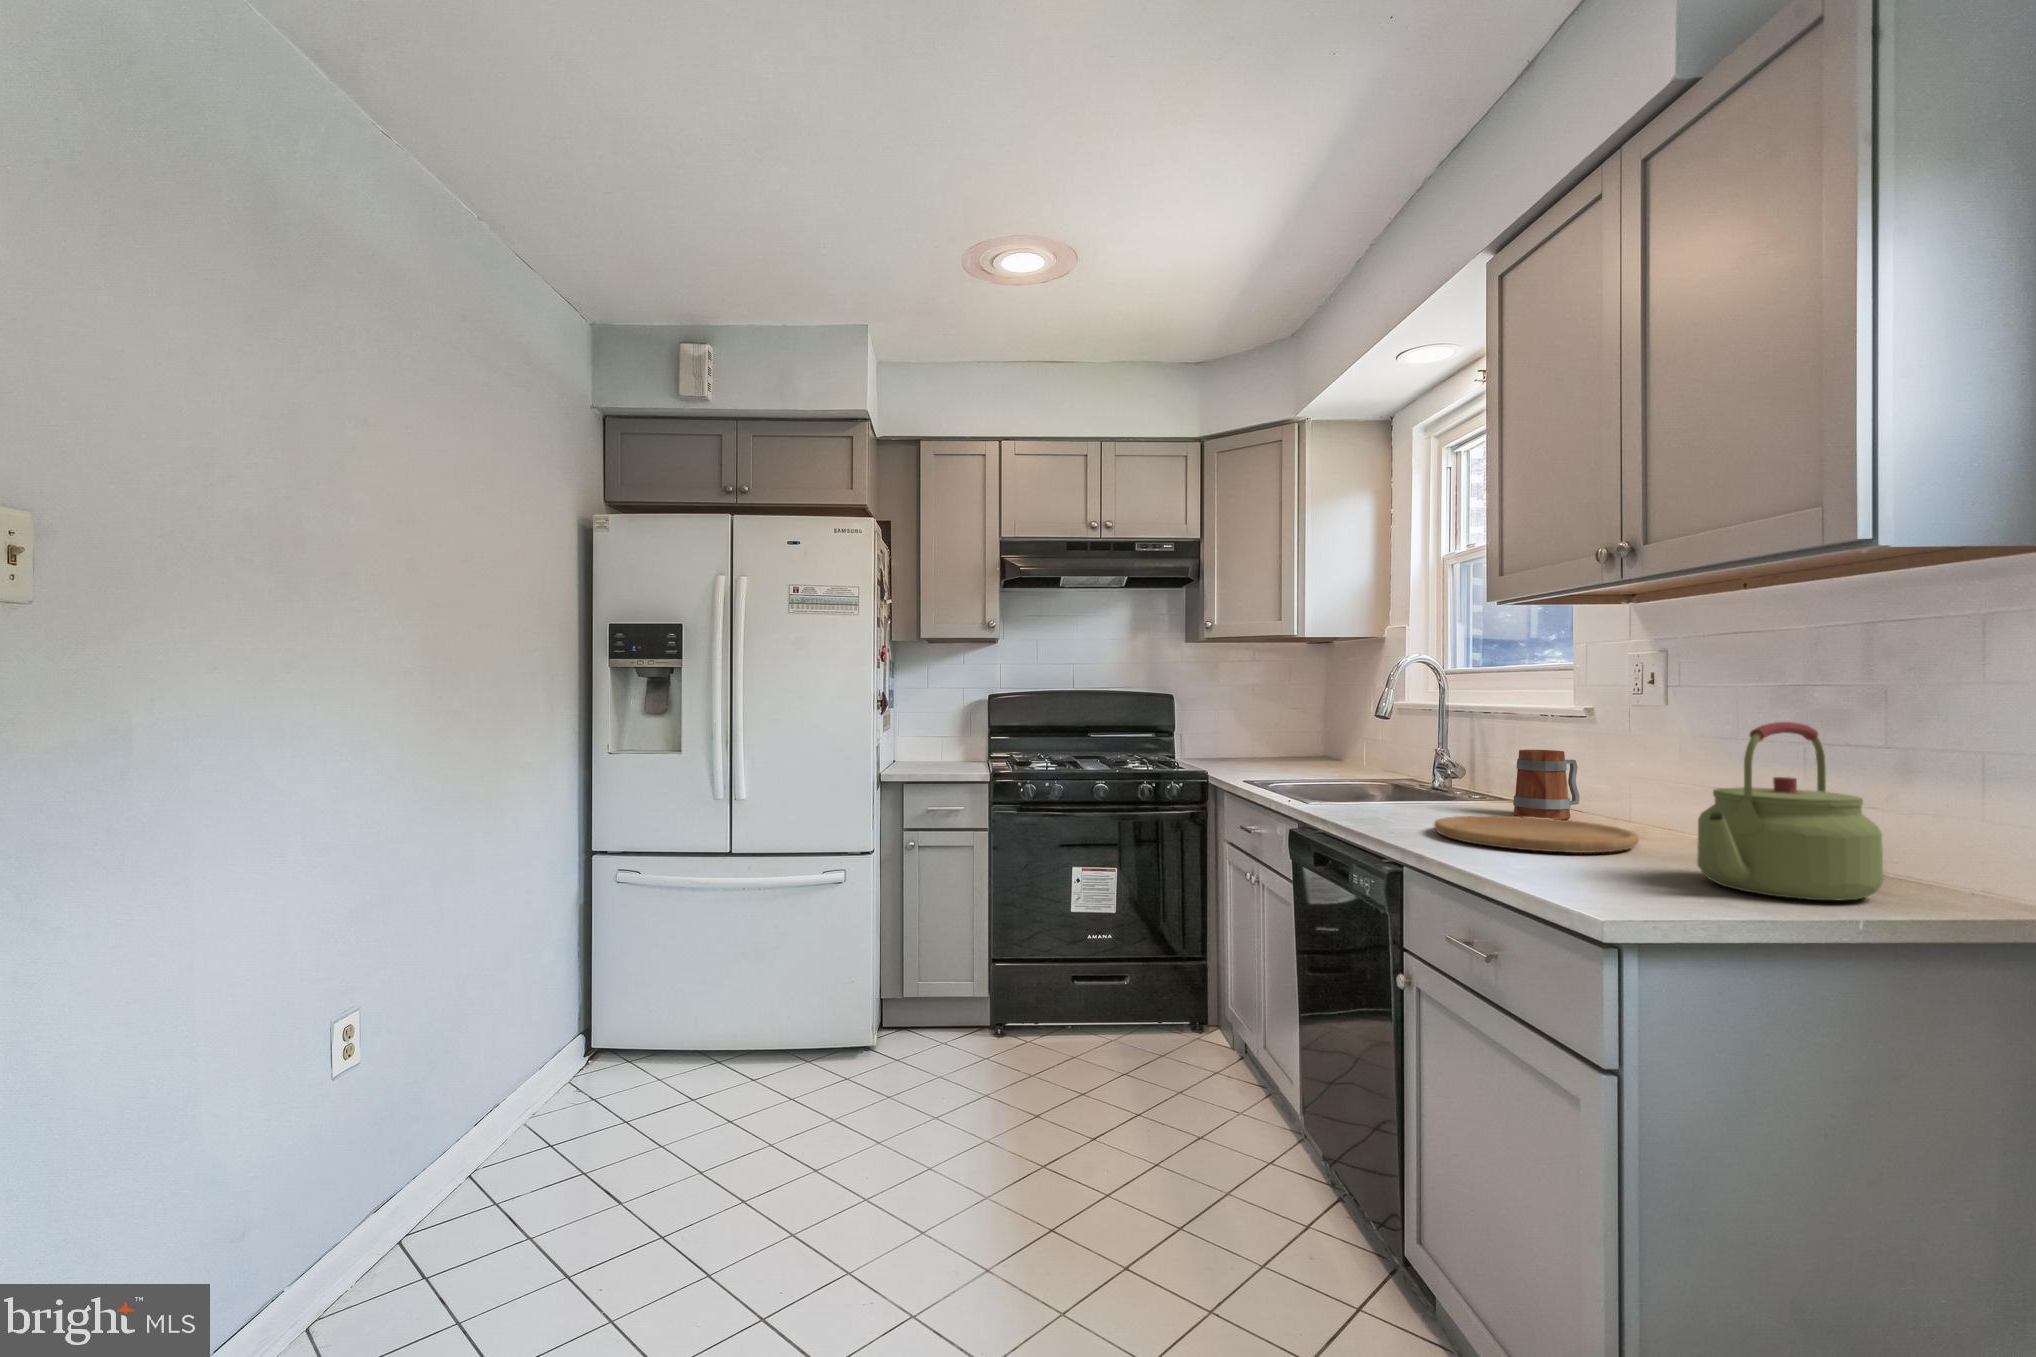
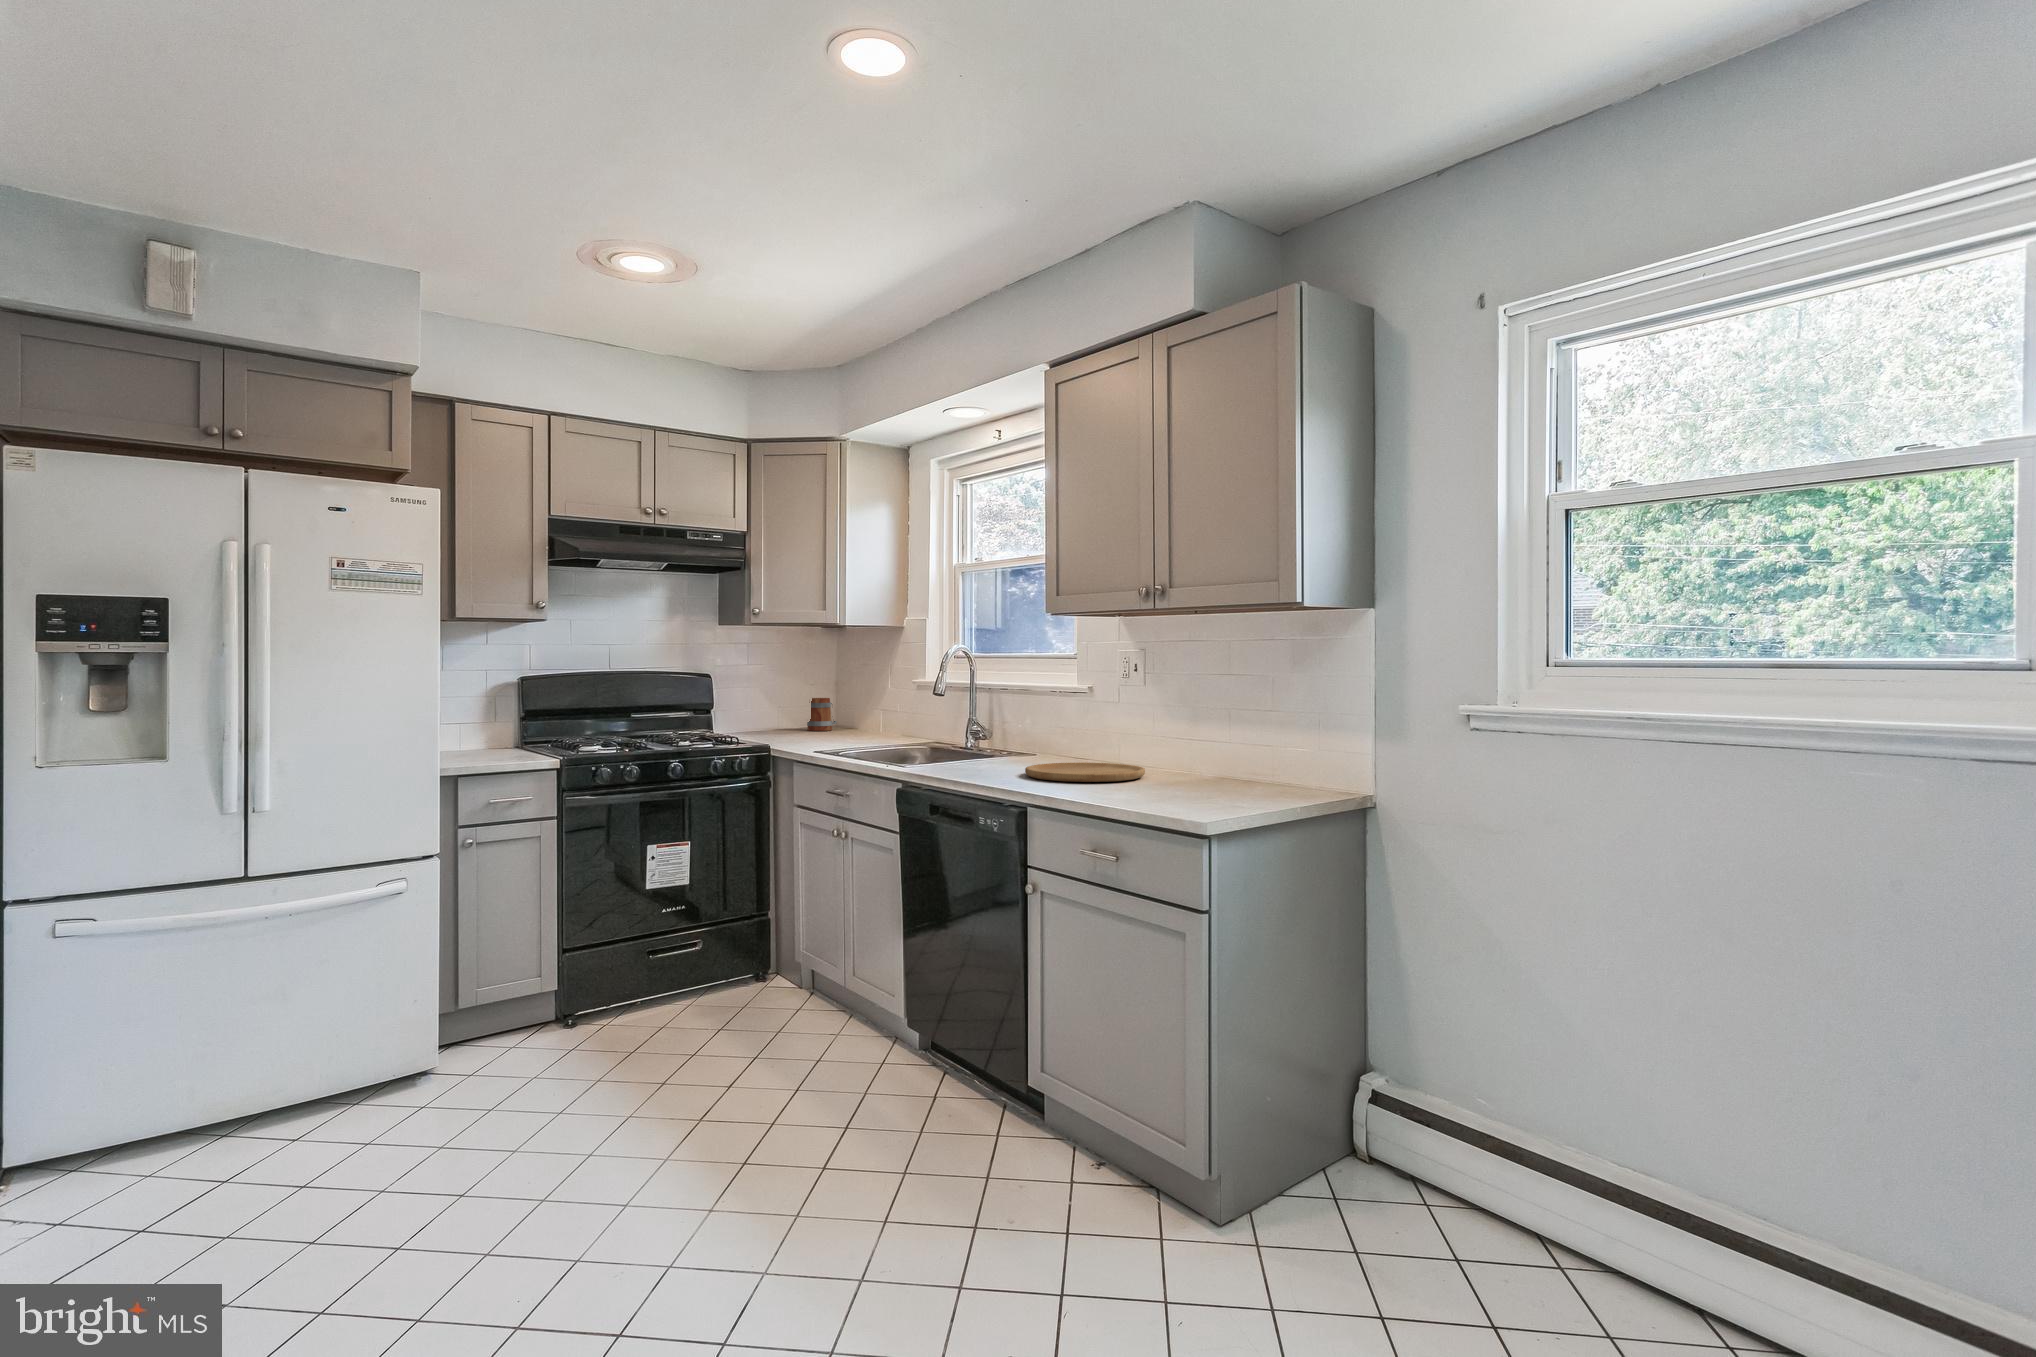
kettle: present [1697,722,1884,900] -> none [1192,695,1274,792]
mug: present [1513,749,1580,819] -> present [807,698,837,731]

